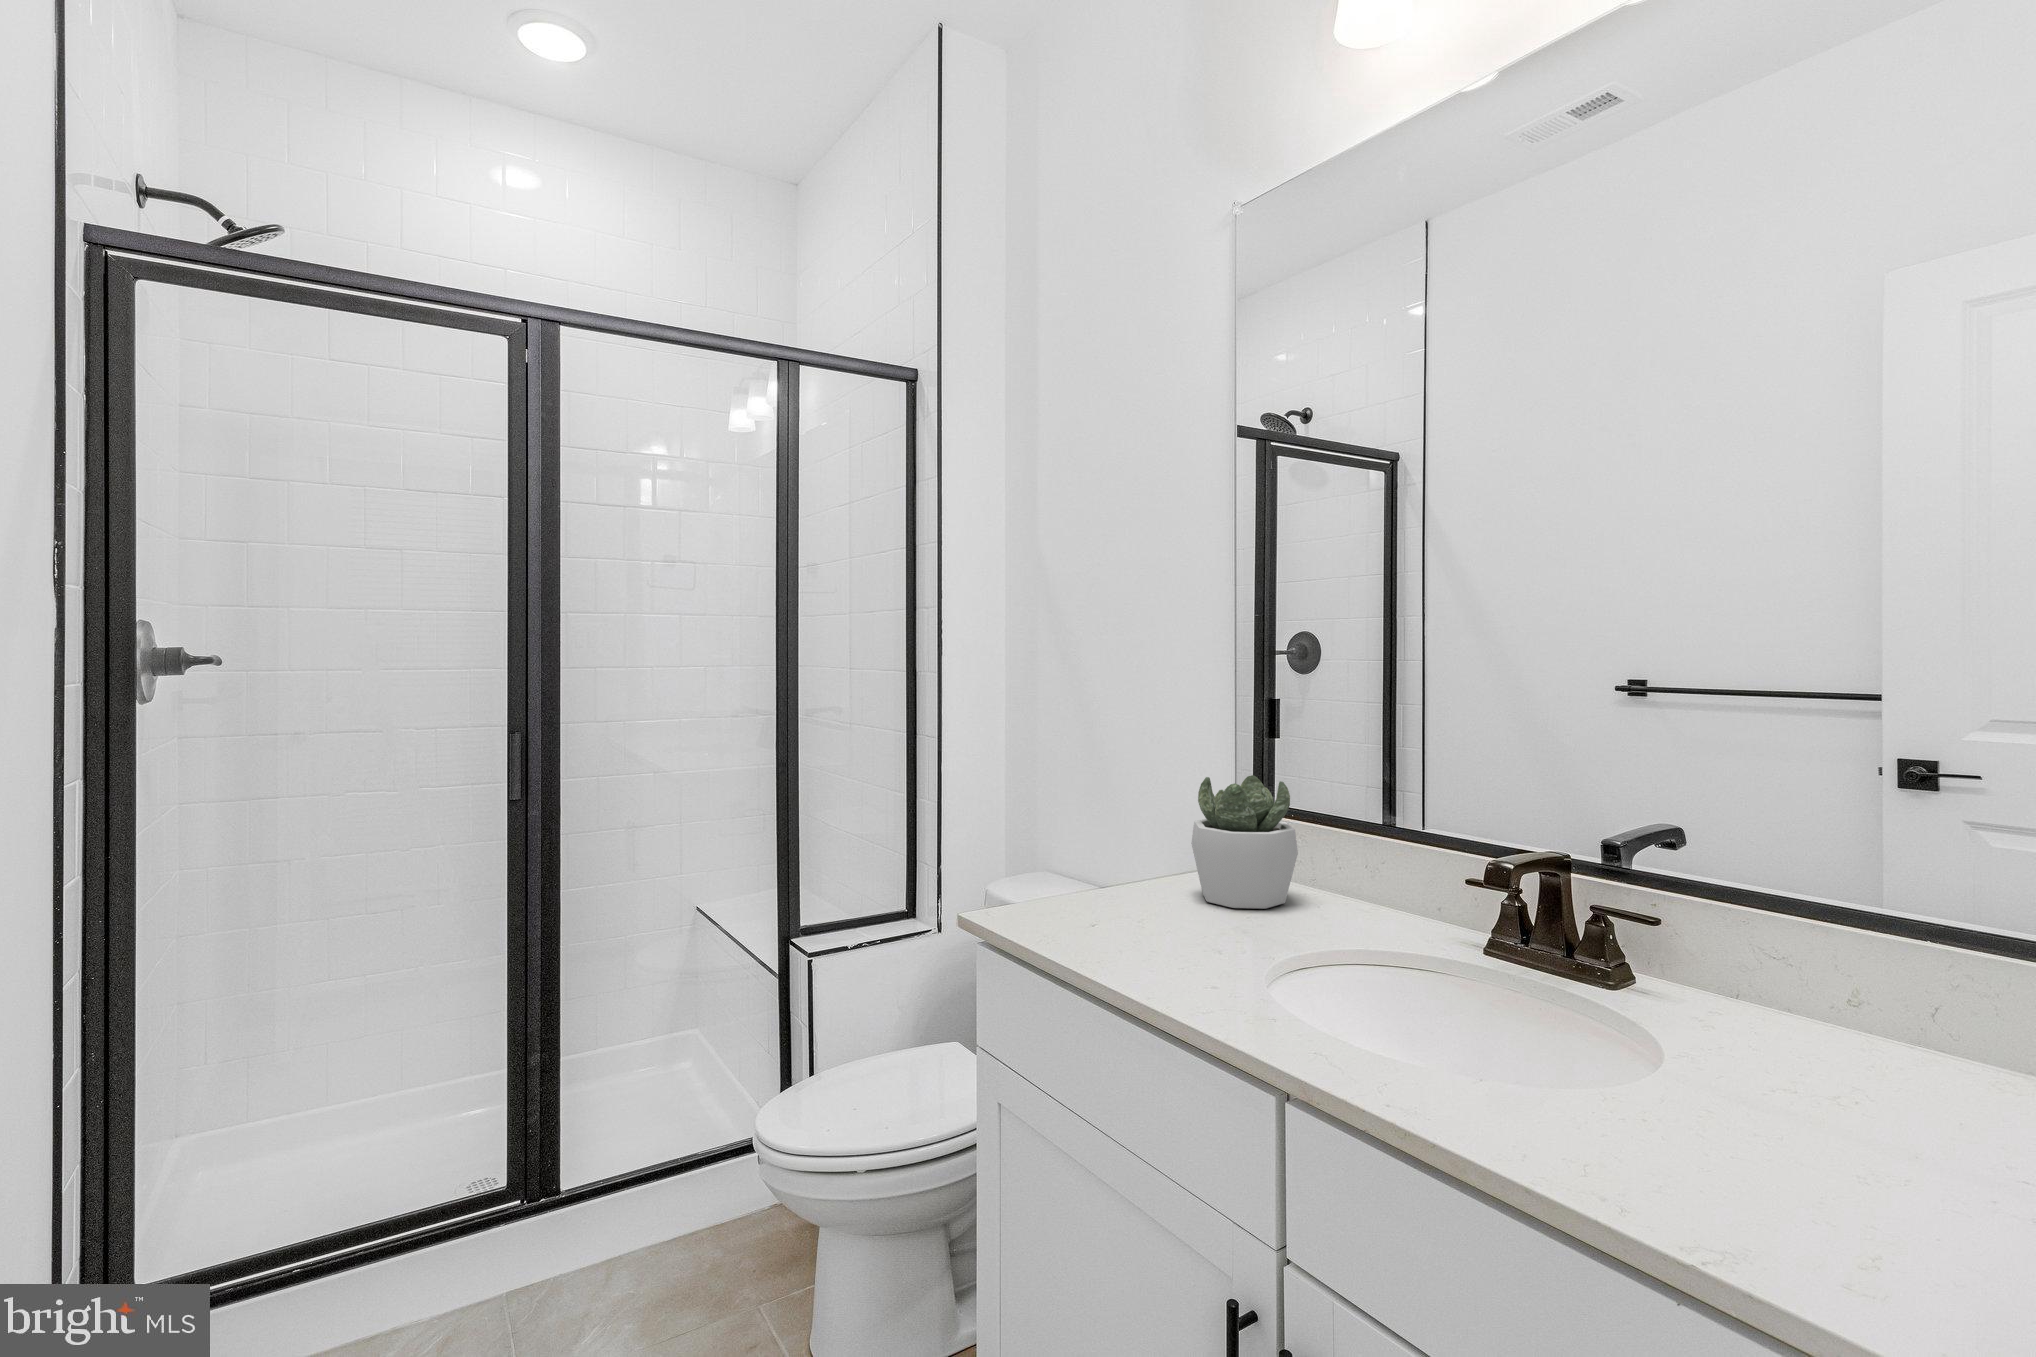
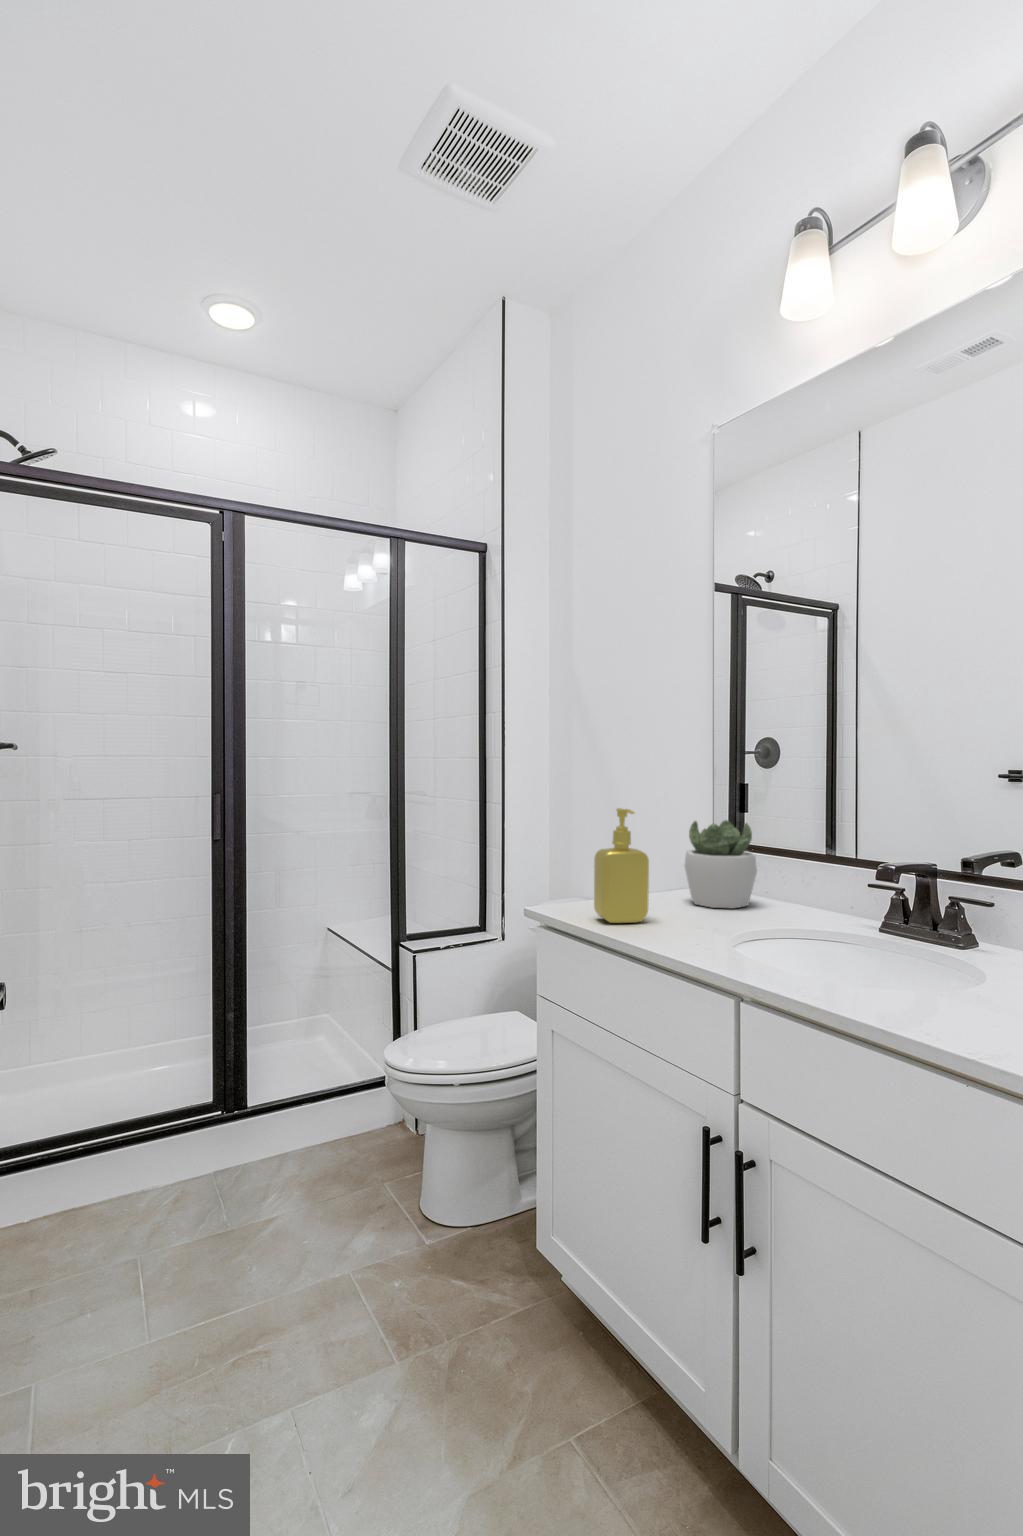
soap dispenser: none [1056,766,1138,943] -> present [594,808,649,923]

